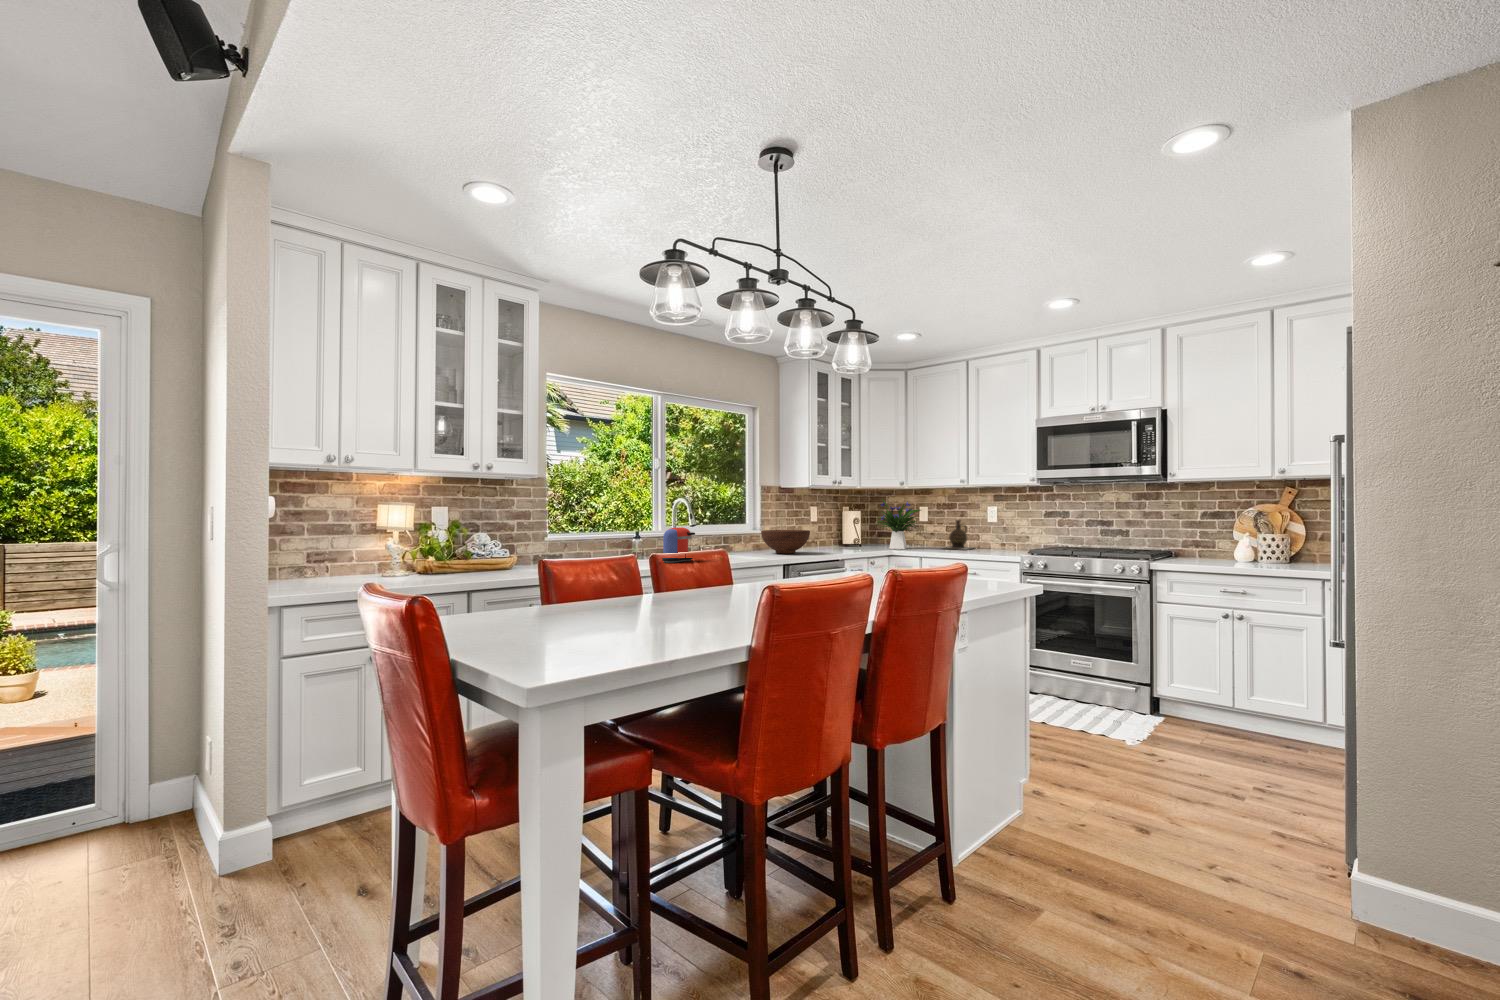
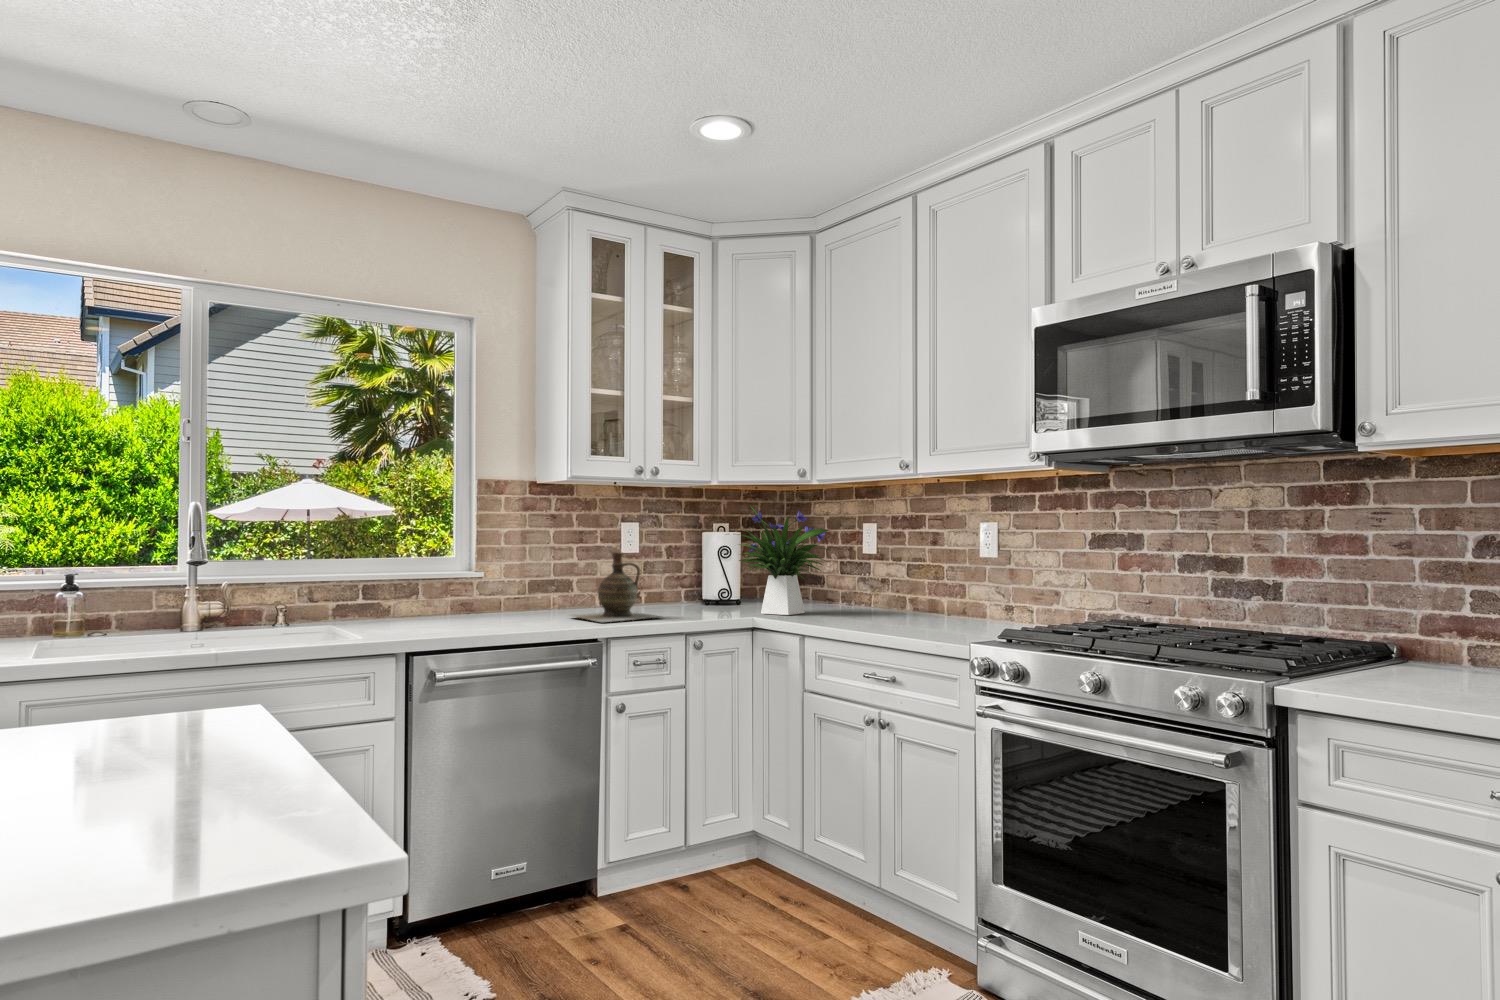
ceramic jug: present [944,520,972,550] -> present [571,552,658,622]
coffee maker: present [662,527,695,563] -> none [54,568,181,650]
fruit bowl: present [761,530,810,554] -> none [421,572,532,625]

